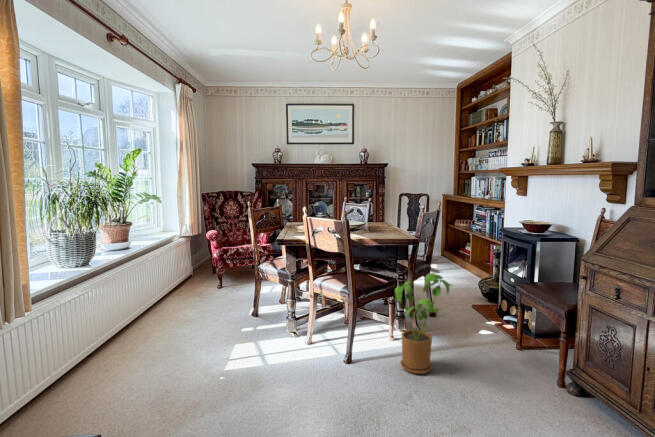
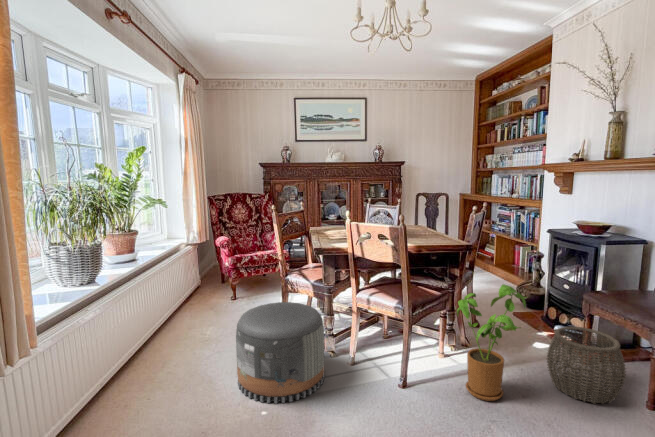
pouf: none [204,287,282,370] -> present [236,302,325,404]
woven basket: none [475,313,539,380] -> present [547,327,626,404]

